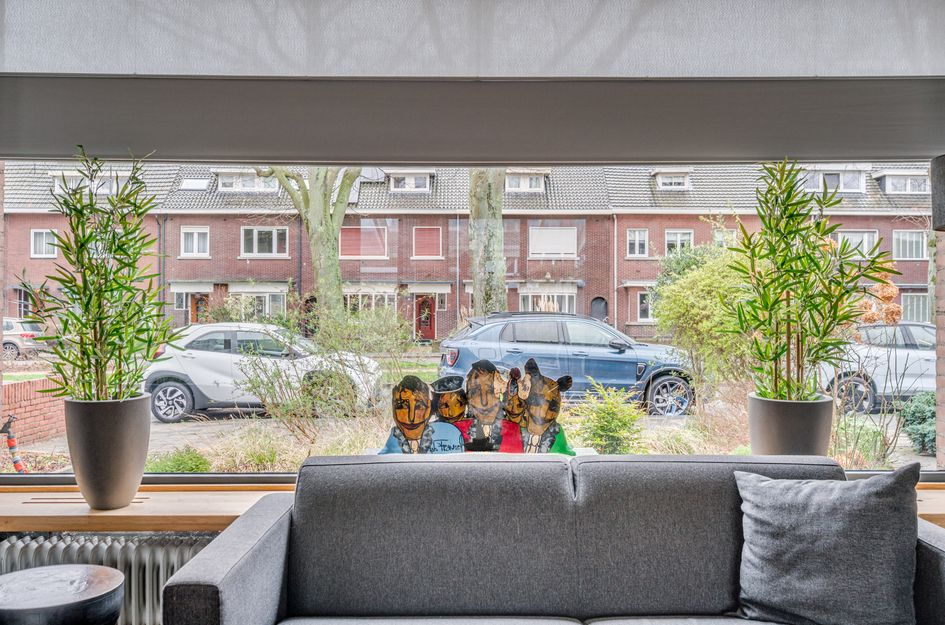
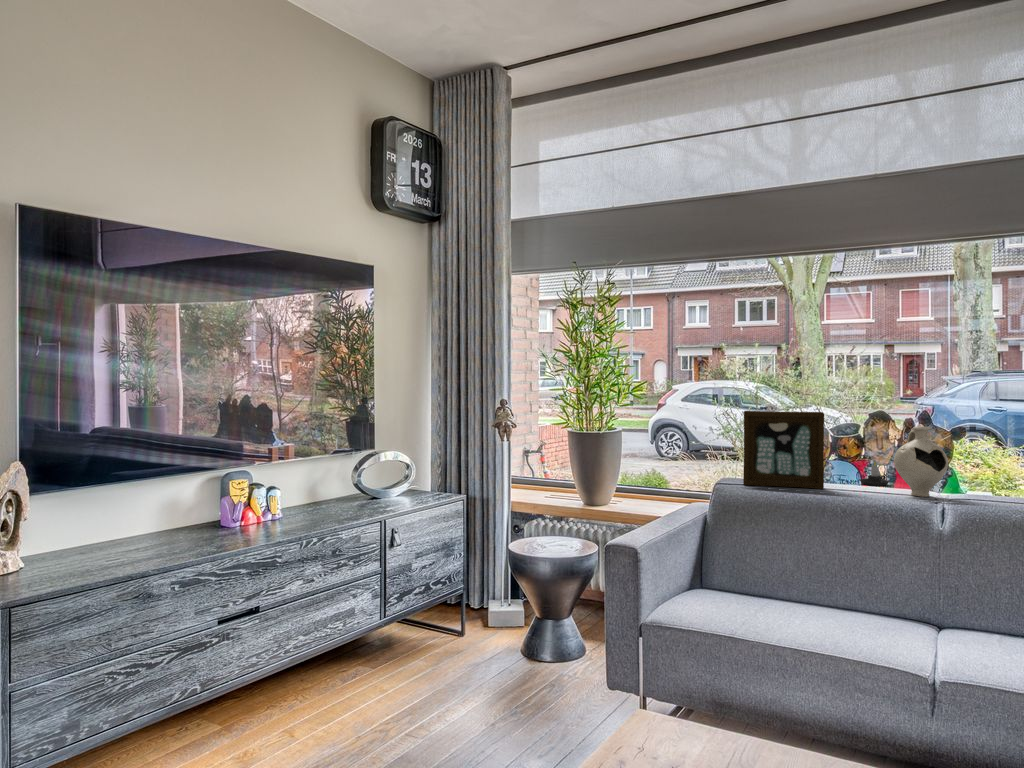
picture frame: none [330,362,431,464] -> present [743,411,824,489]
decorative vase: none [510,377,567,462] -> present [894,426,948,497]

